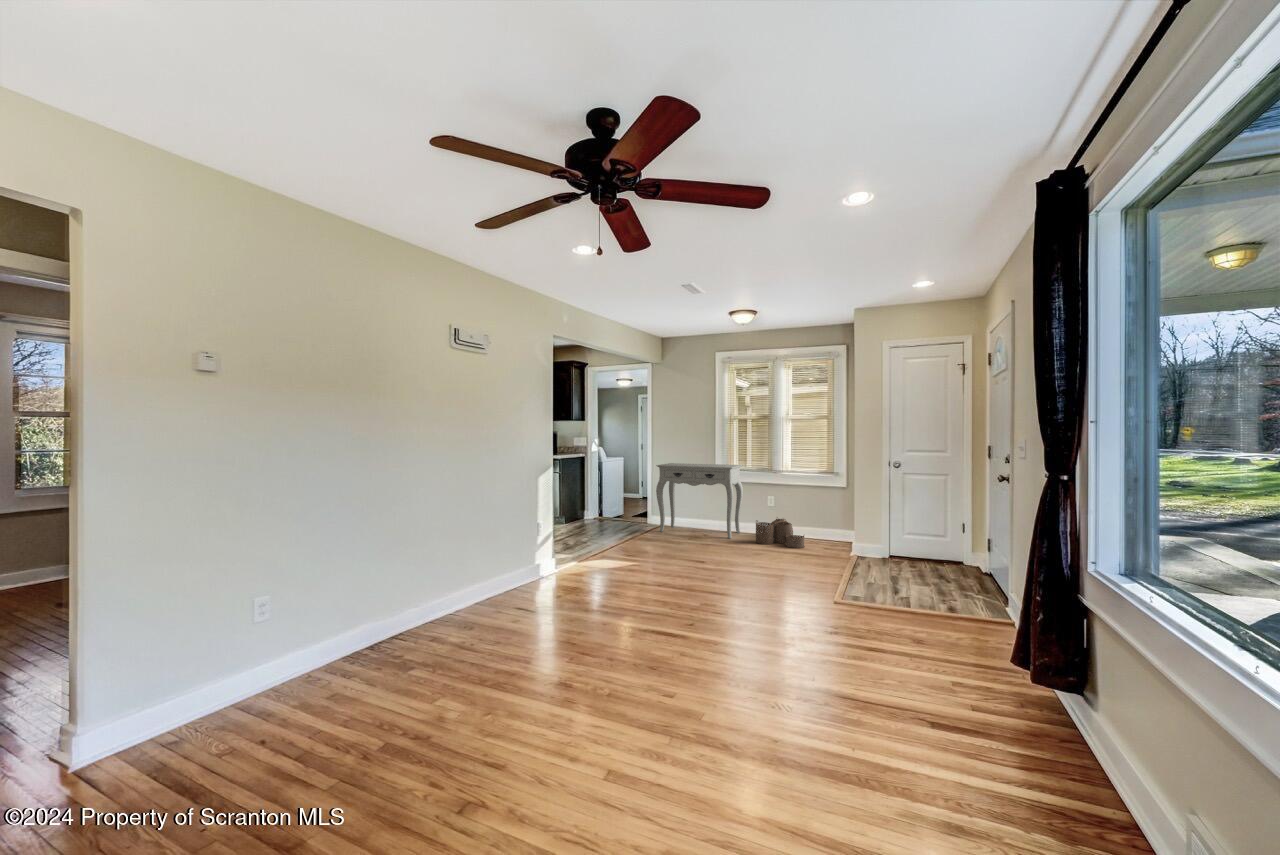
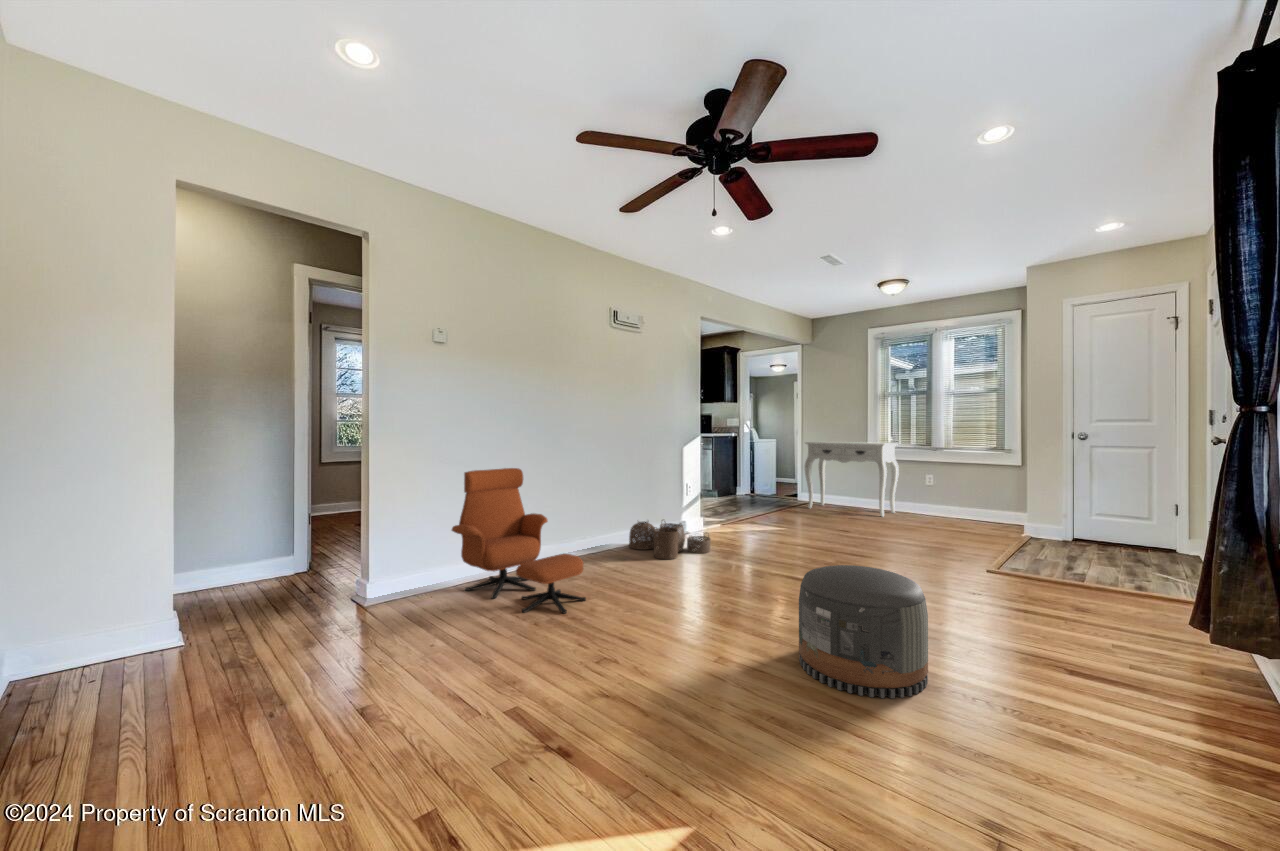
woven basket: present [756,519,804,548] -> present [629,520,711,559]
lounge chair: none [231,535,430,739] -> present [452,468,586,613]
pouf: none [692,641,822,801] -> present [799,565,928,698]

